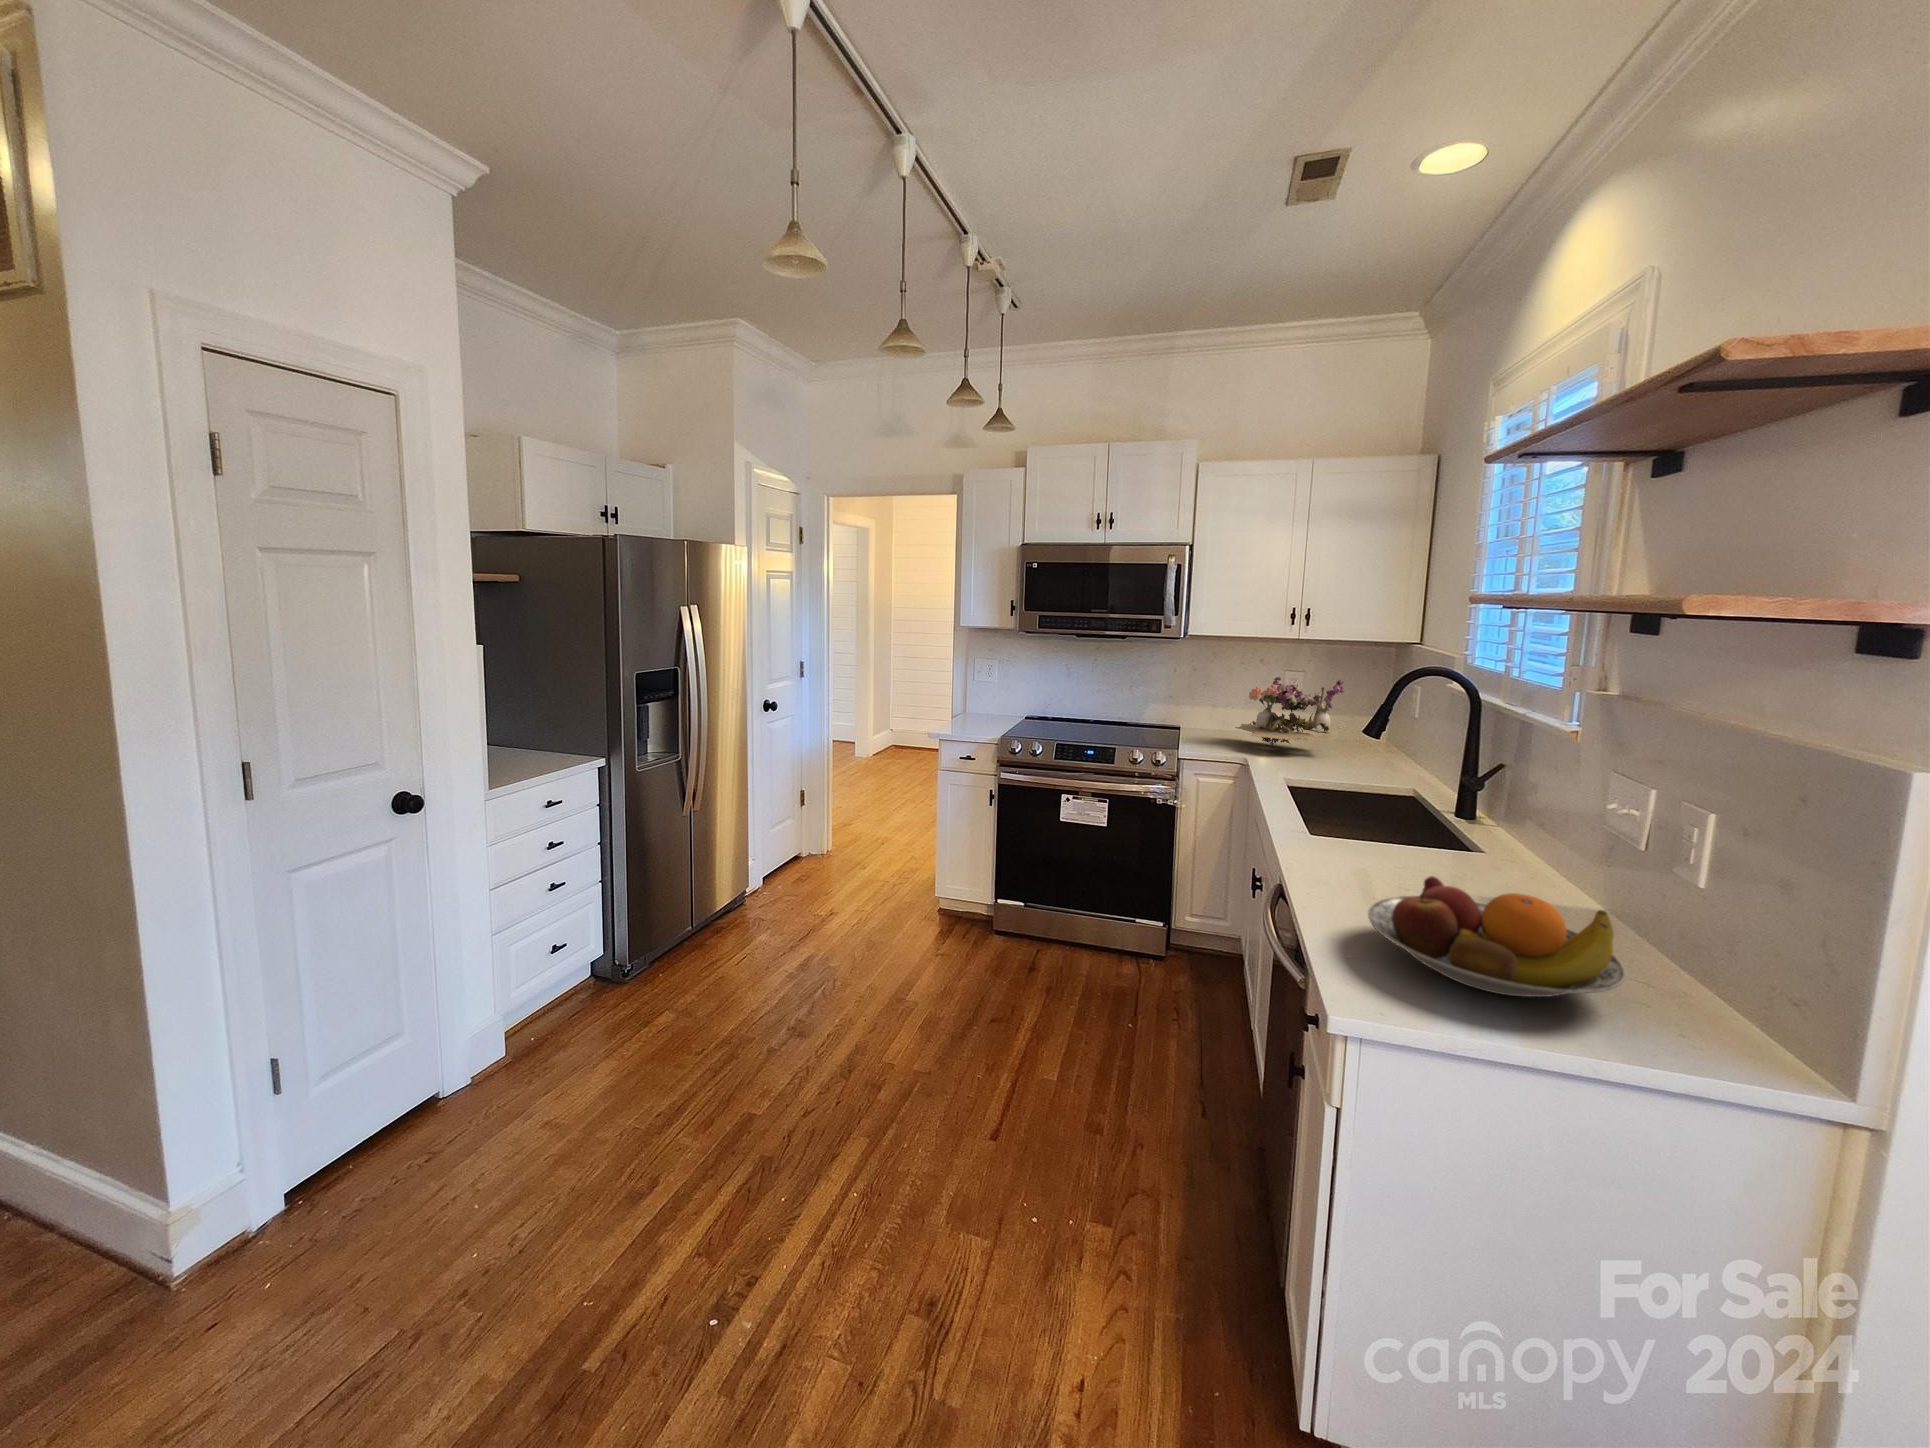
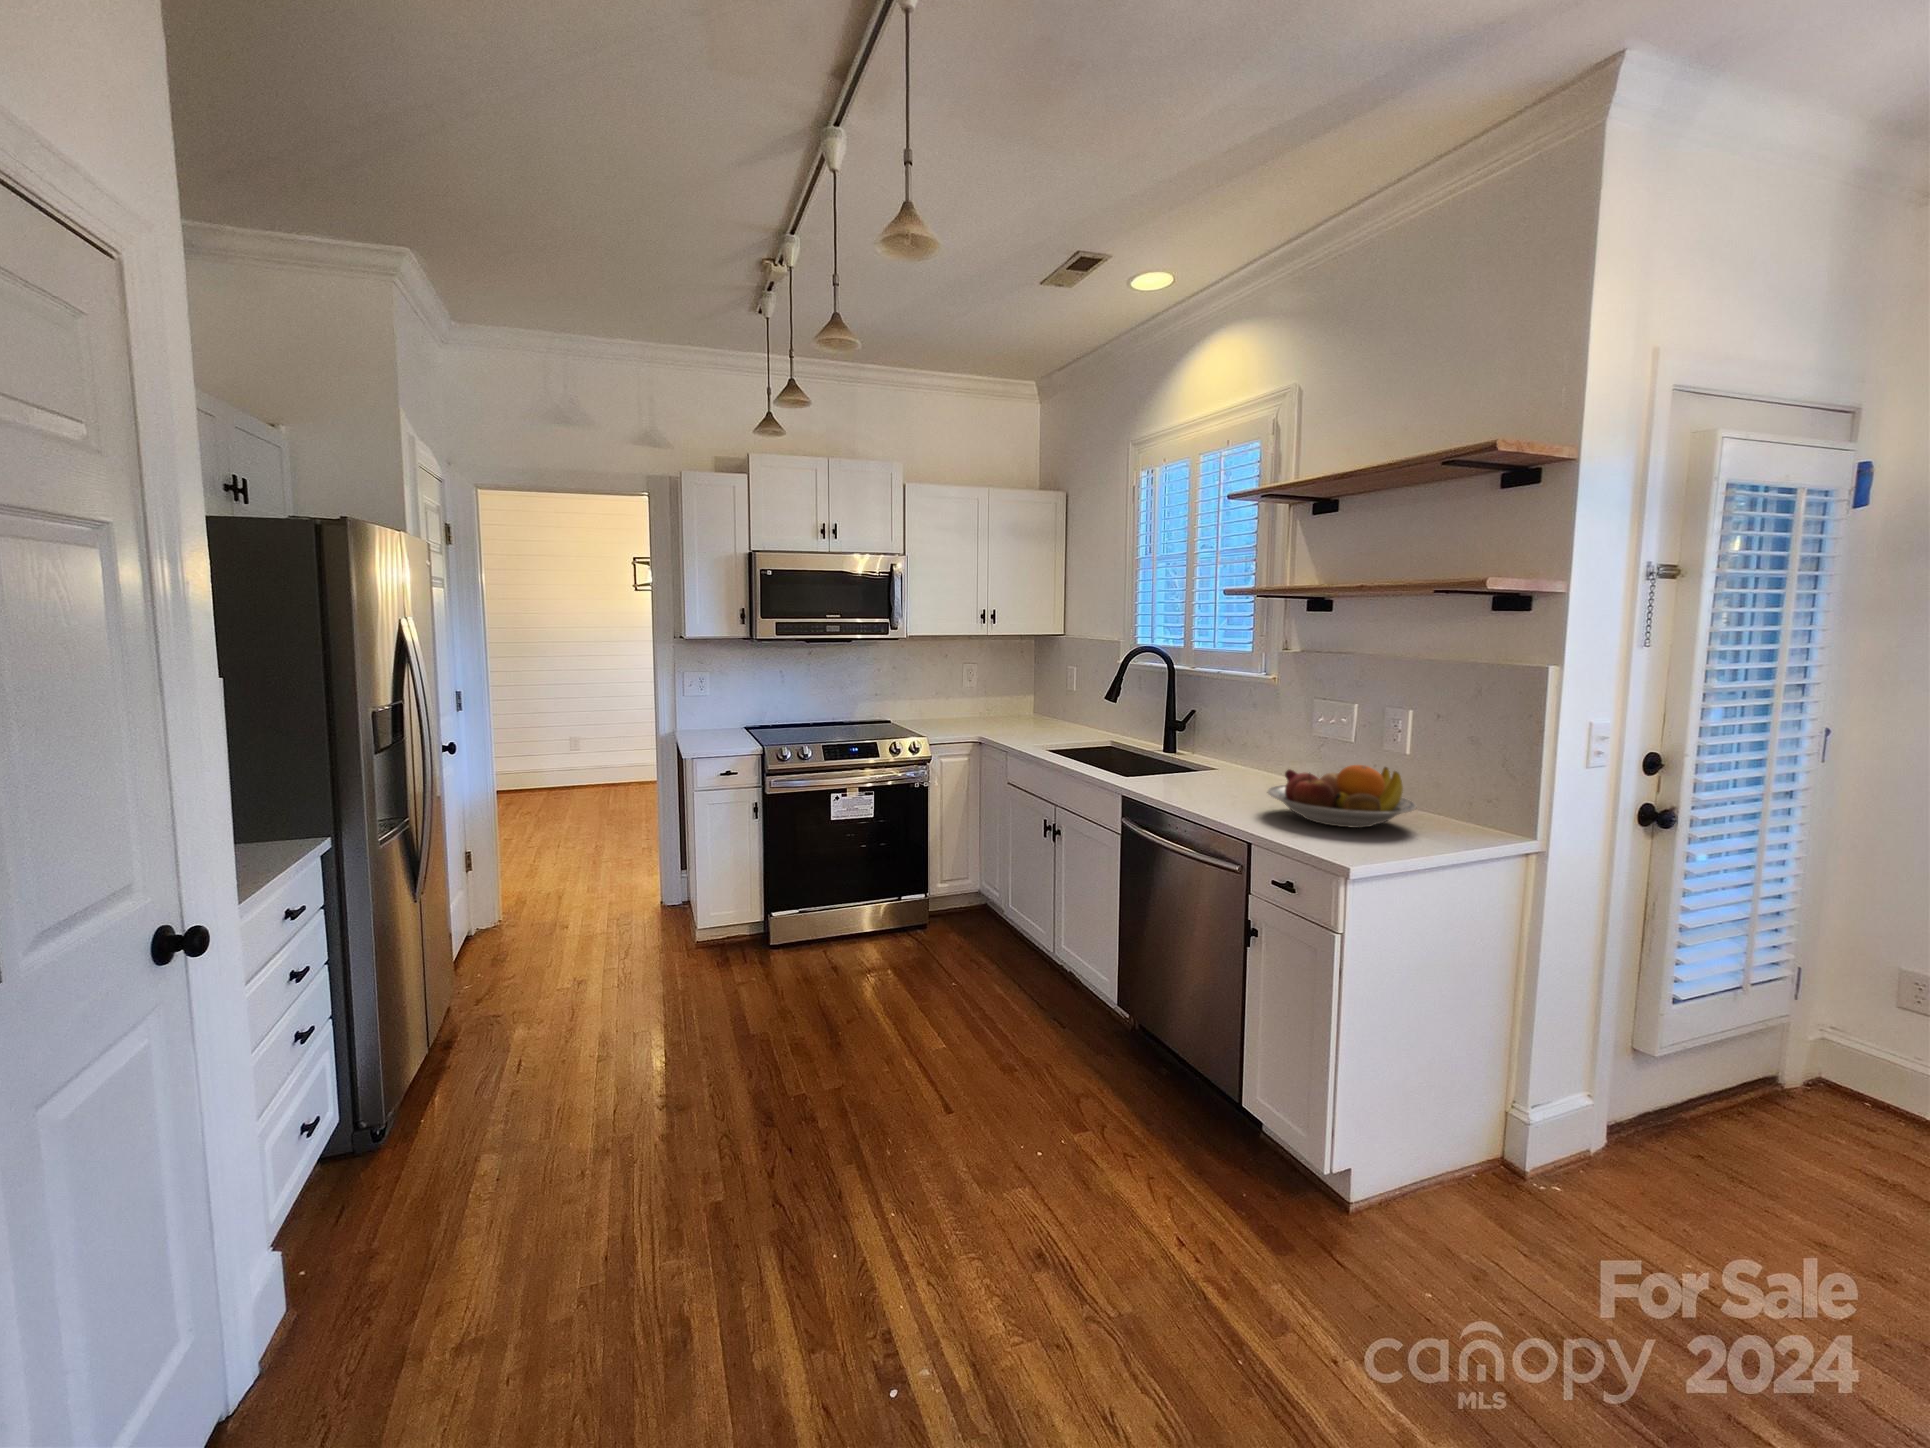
flower arrangement: present [1235,677,1345,746] -> none [948,666,1031,729]

